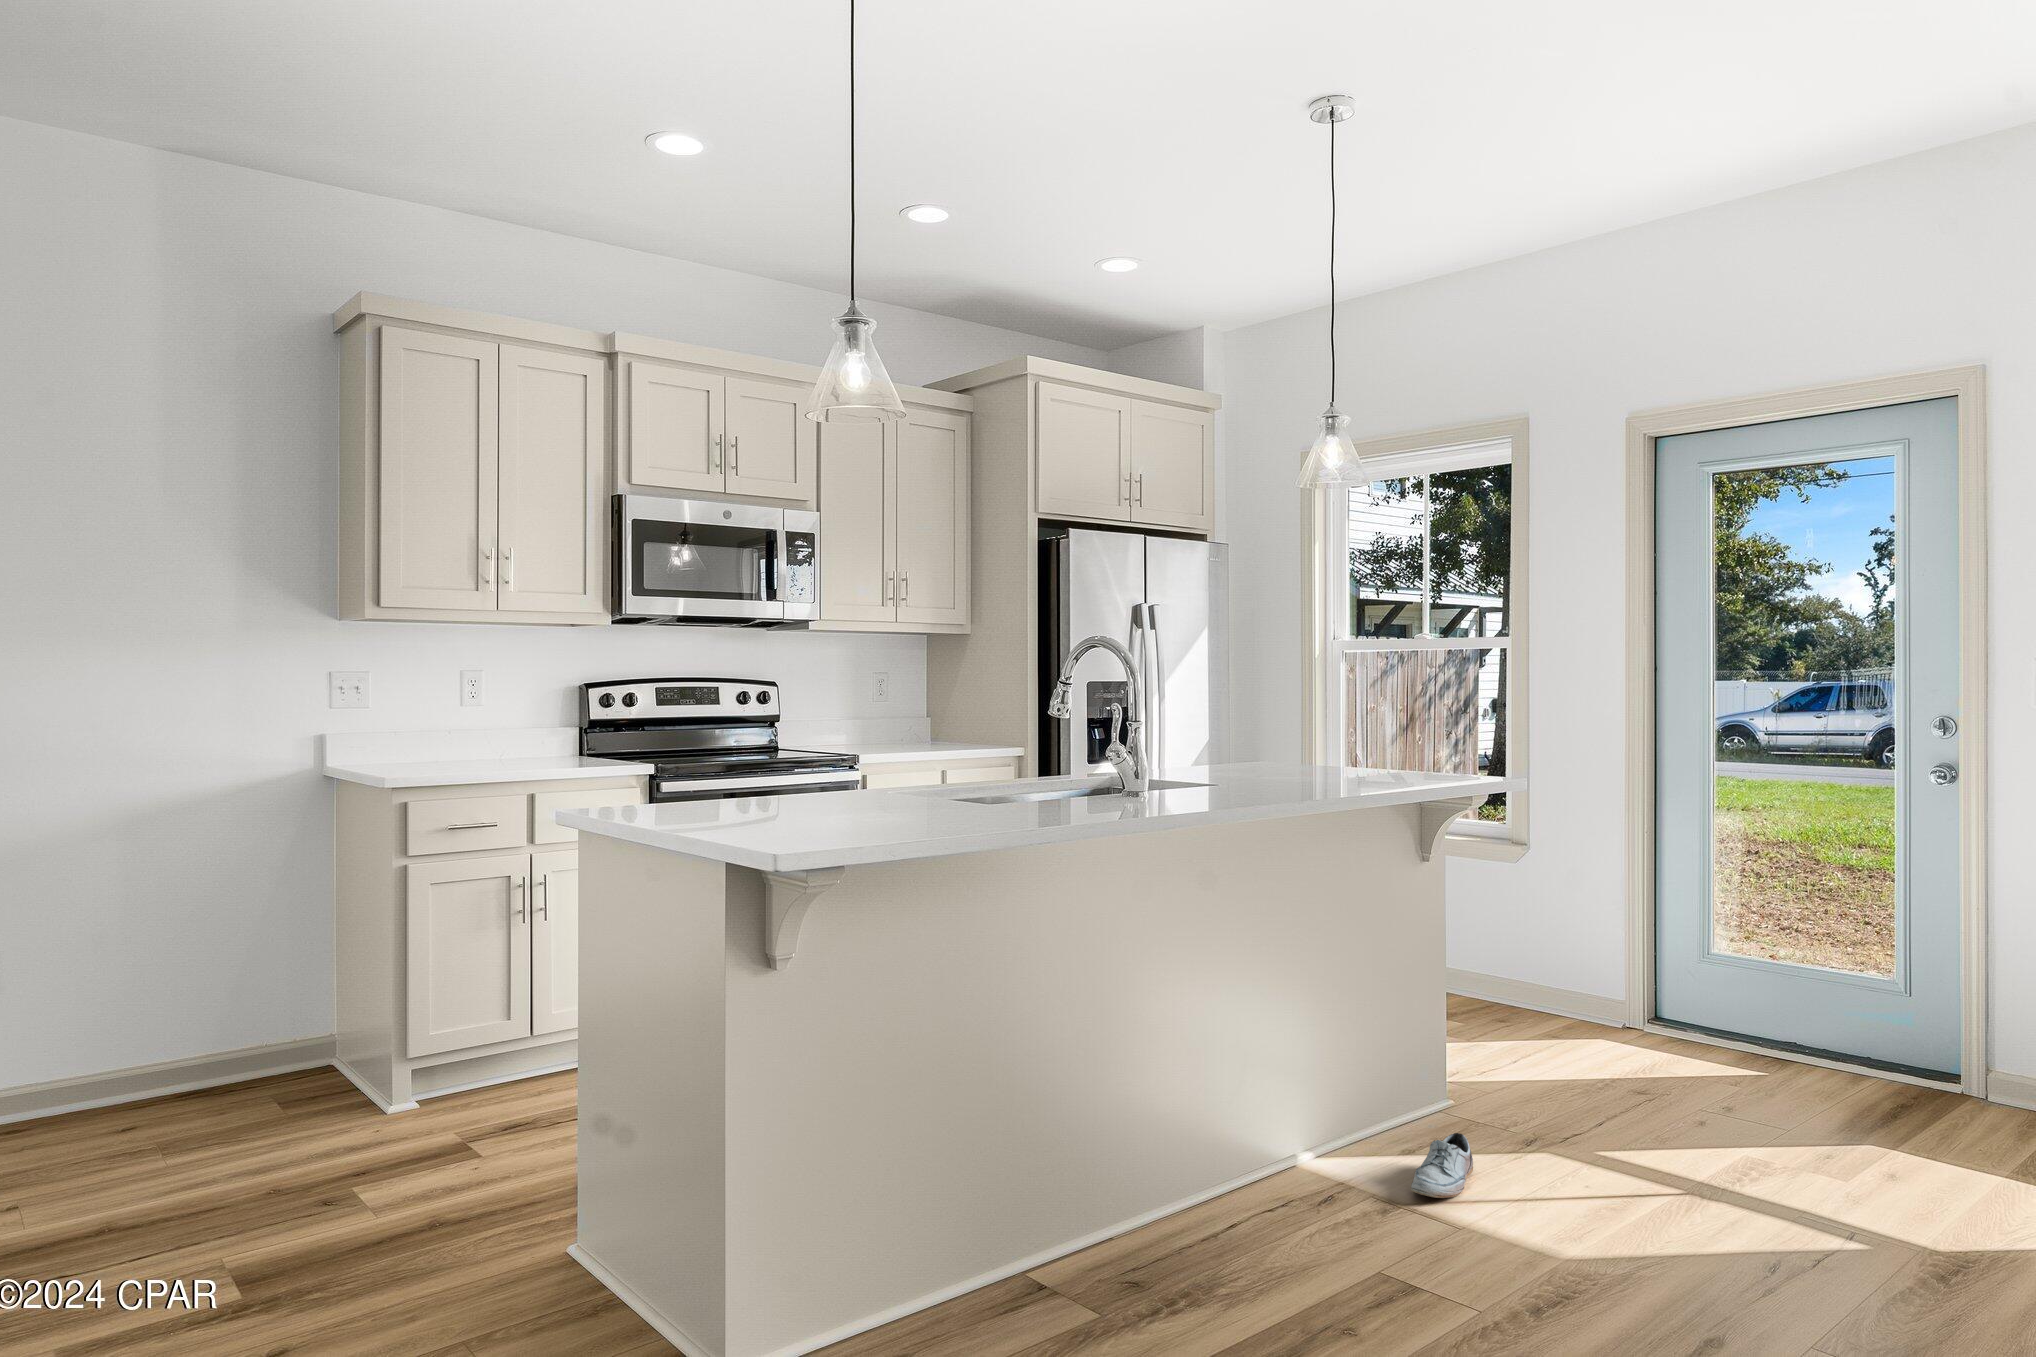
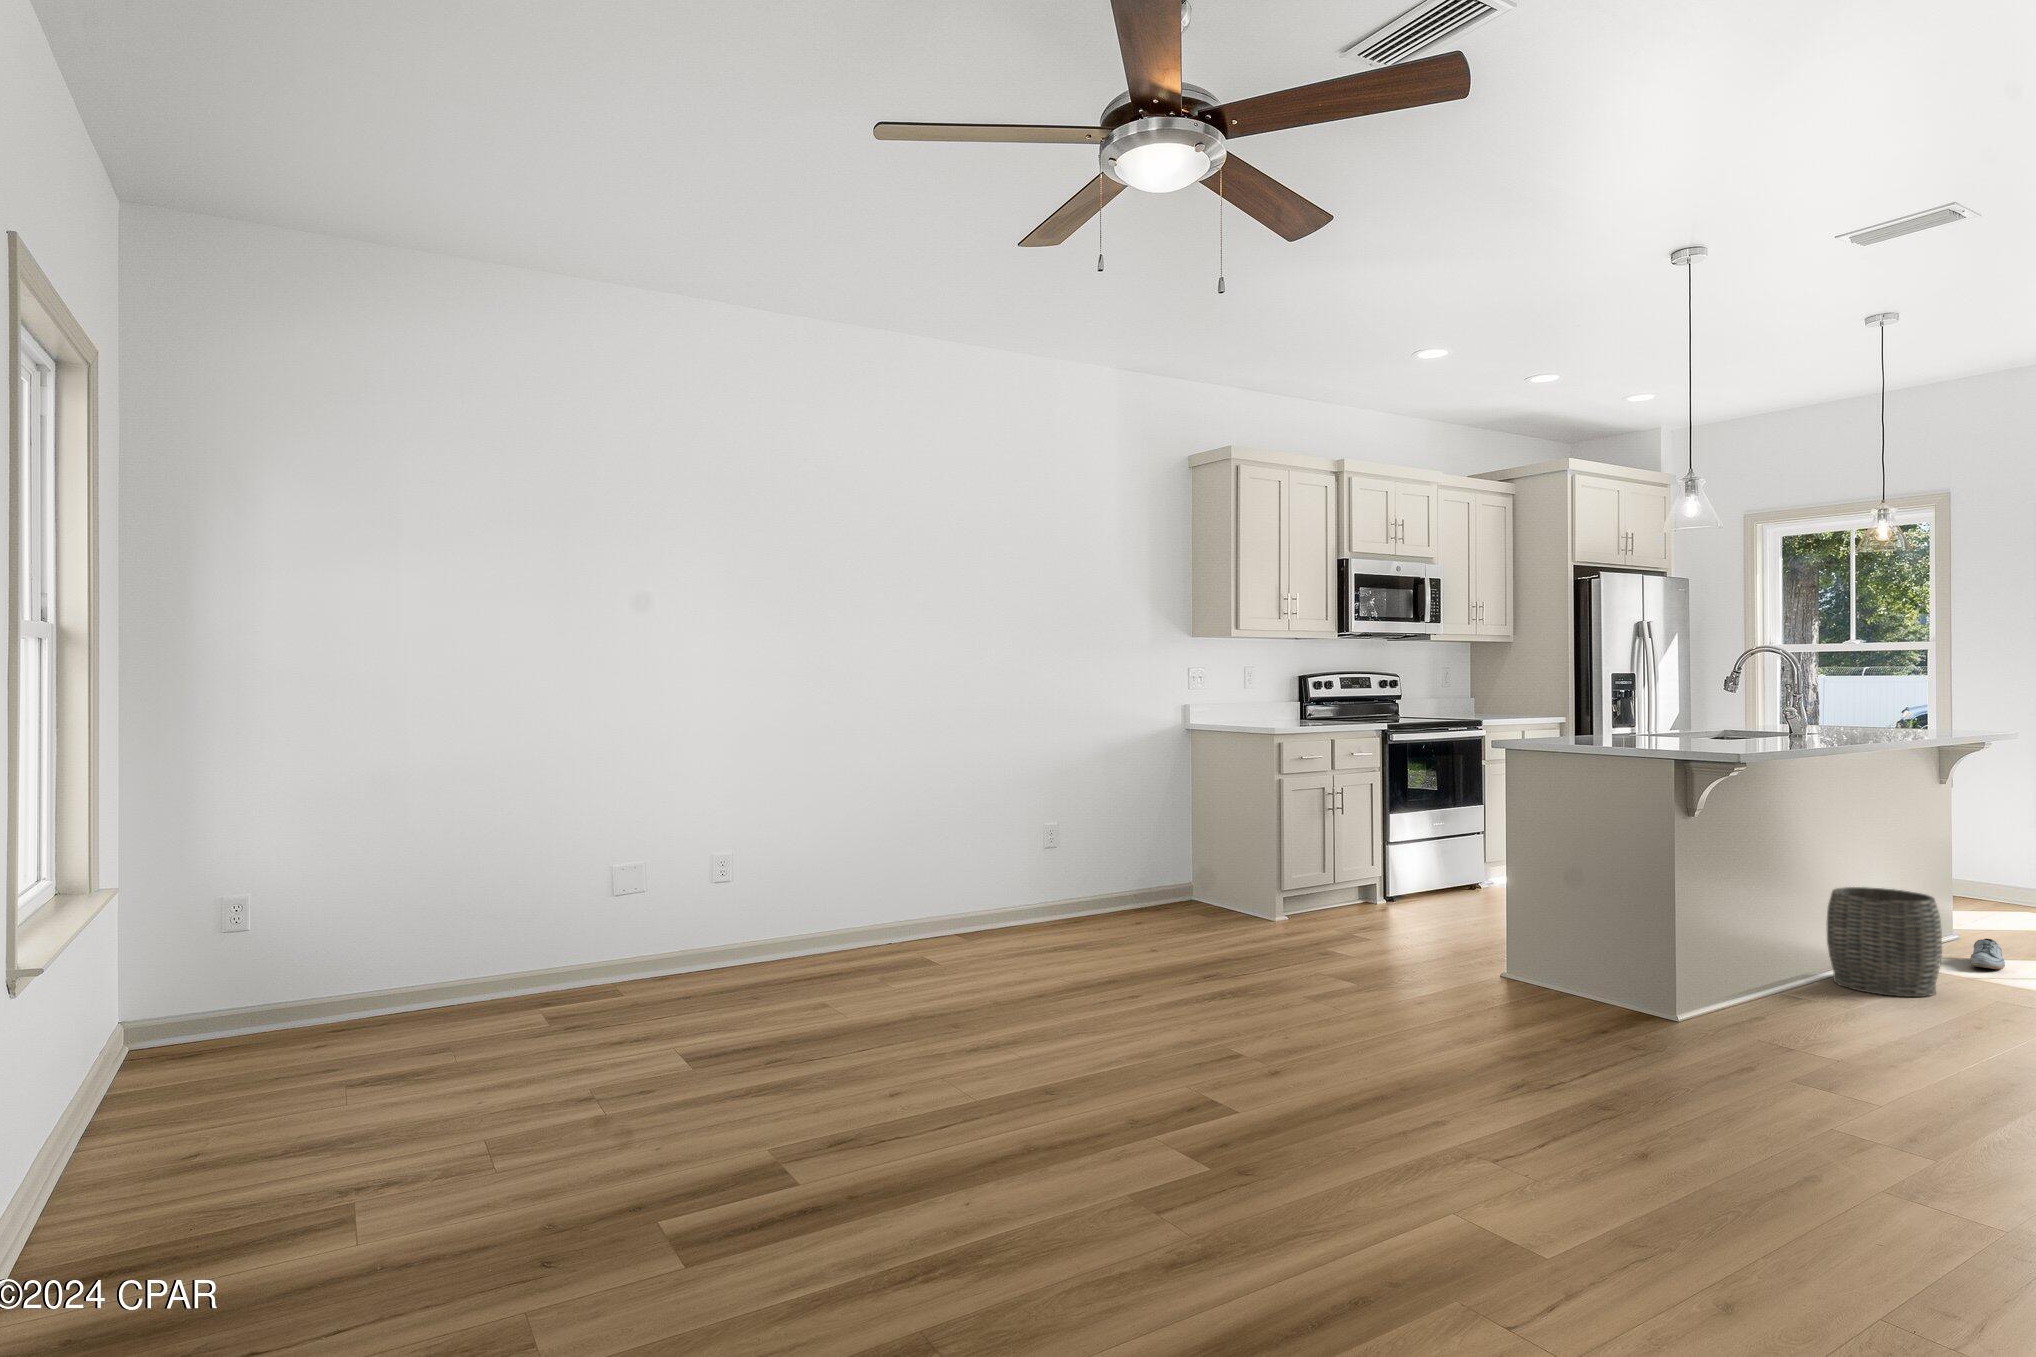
woven basket: none [1133,1069,1303,1290] -> present [1827,887,1942,997]

